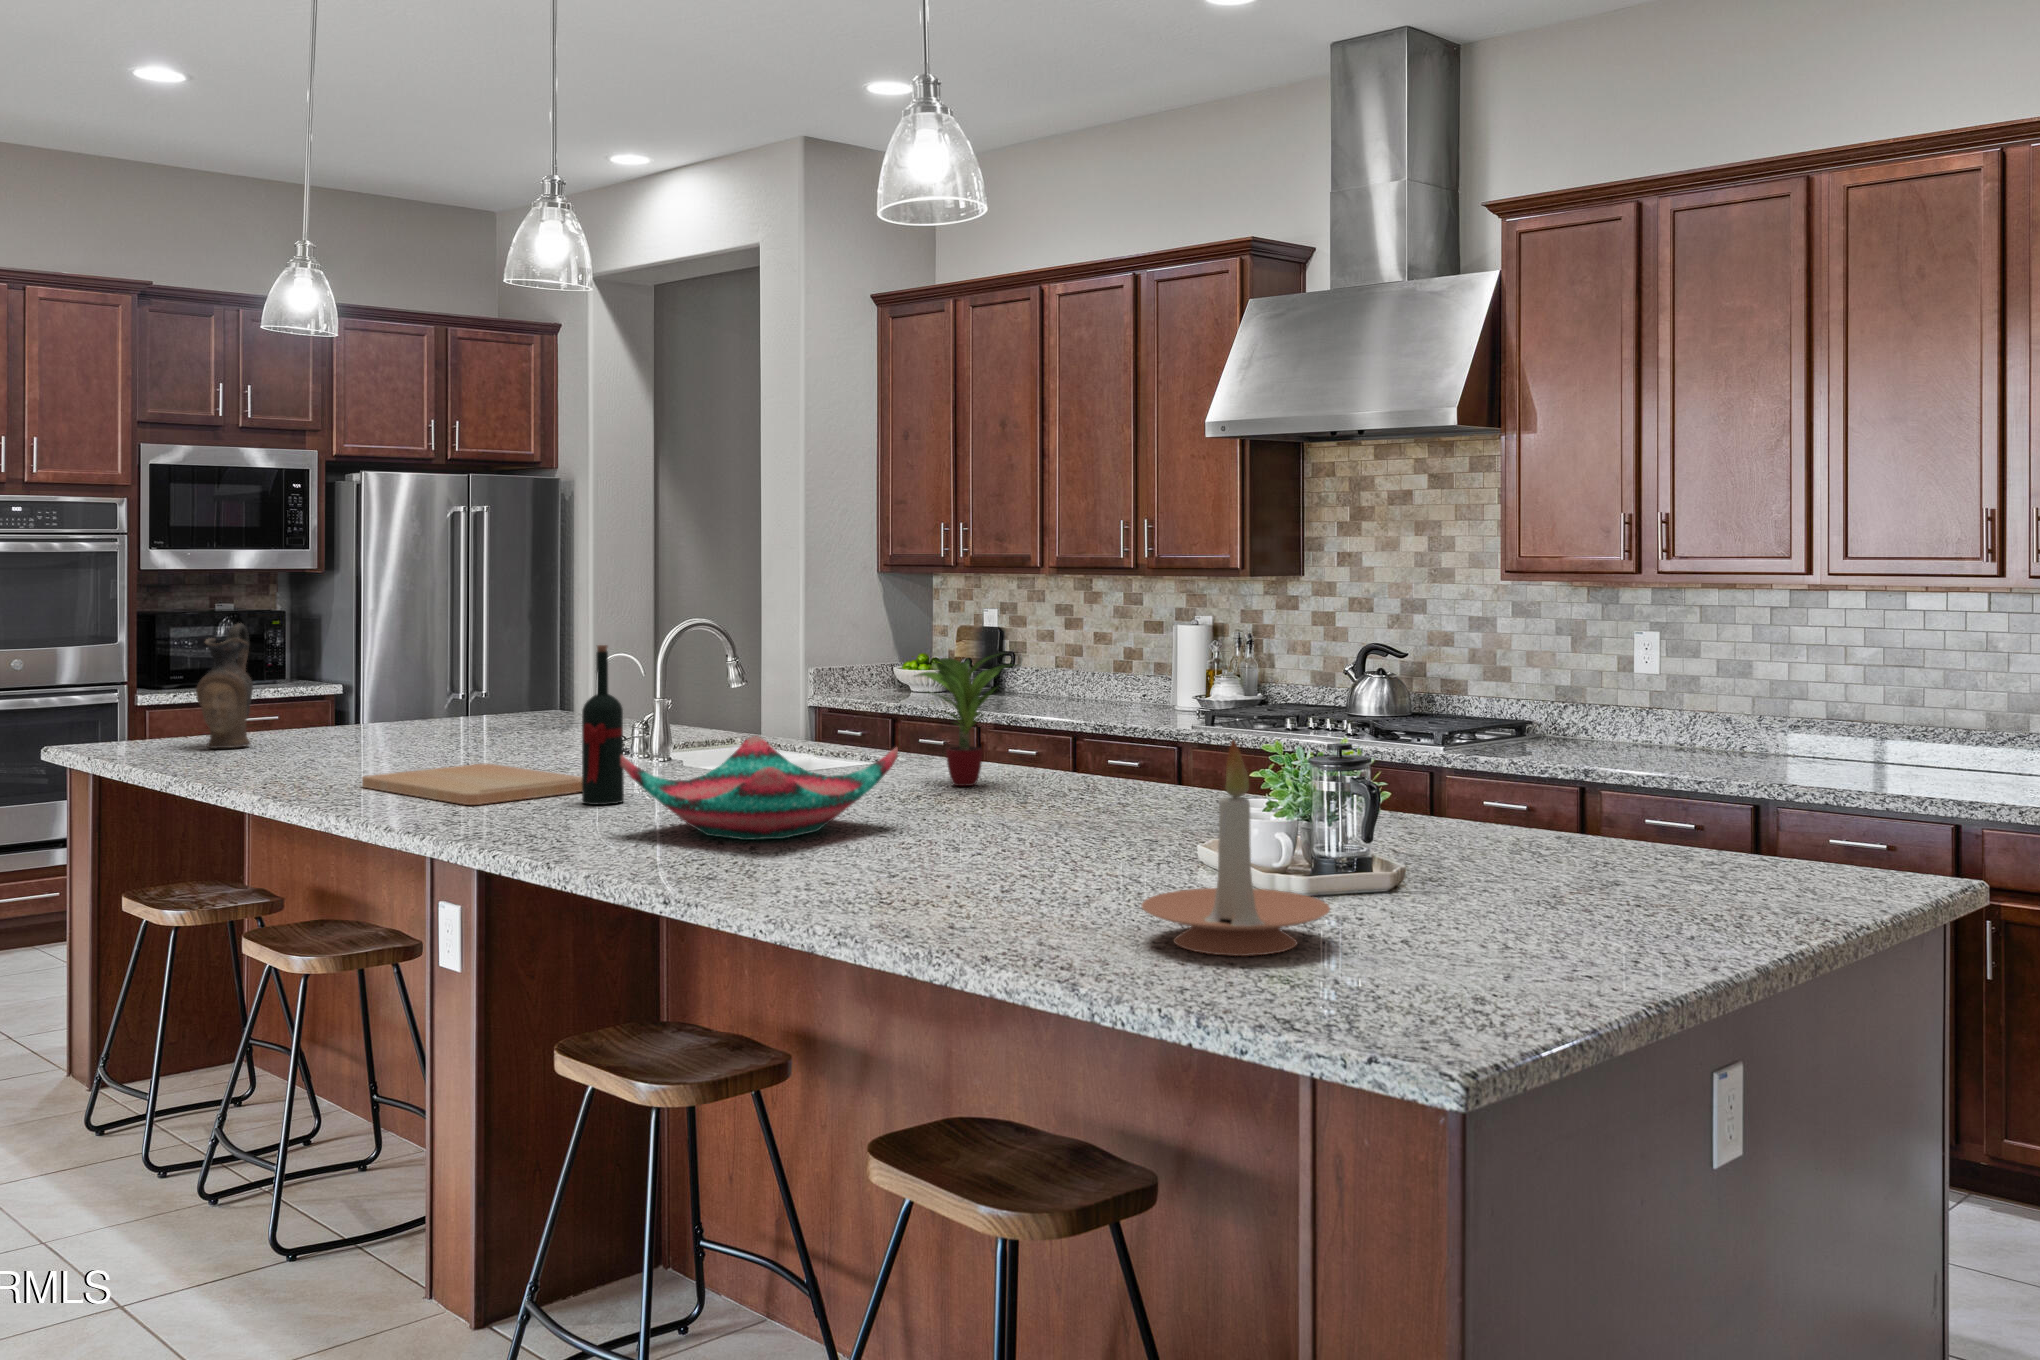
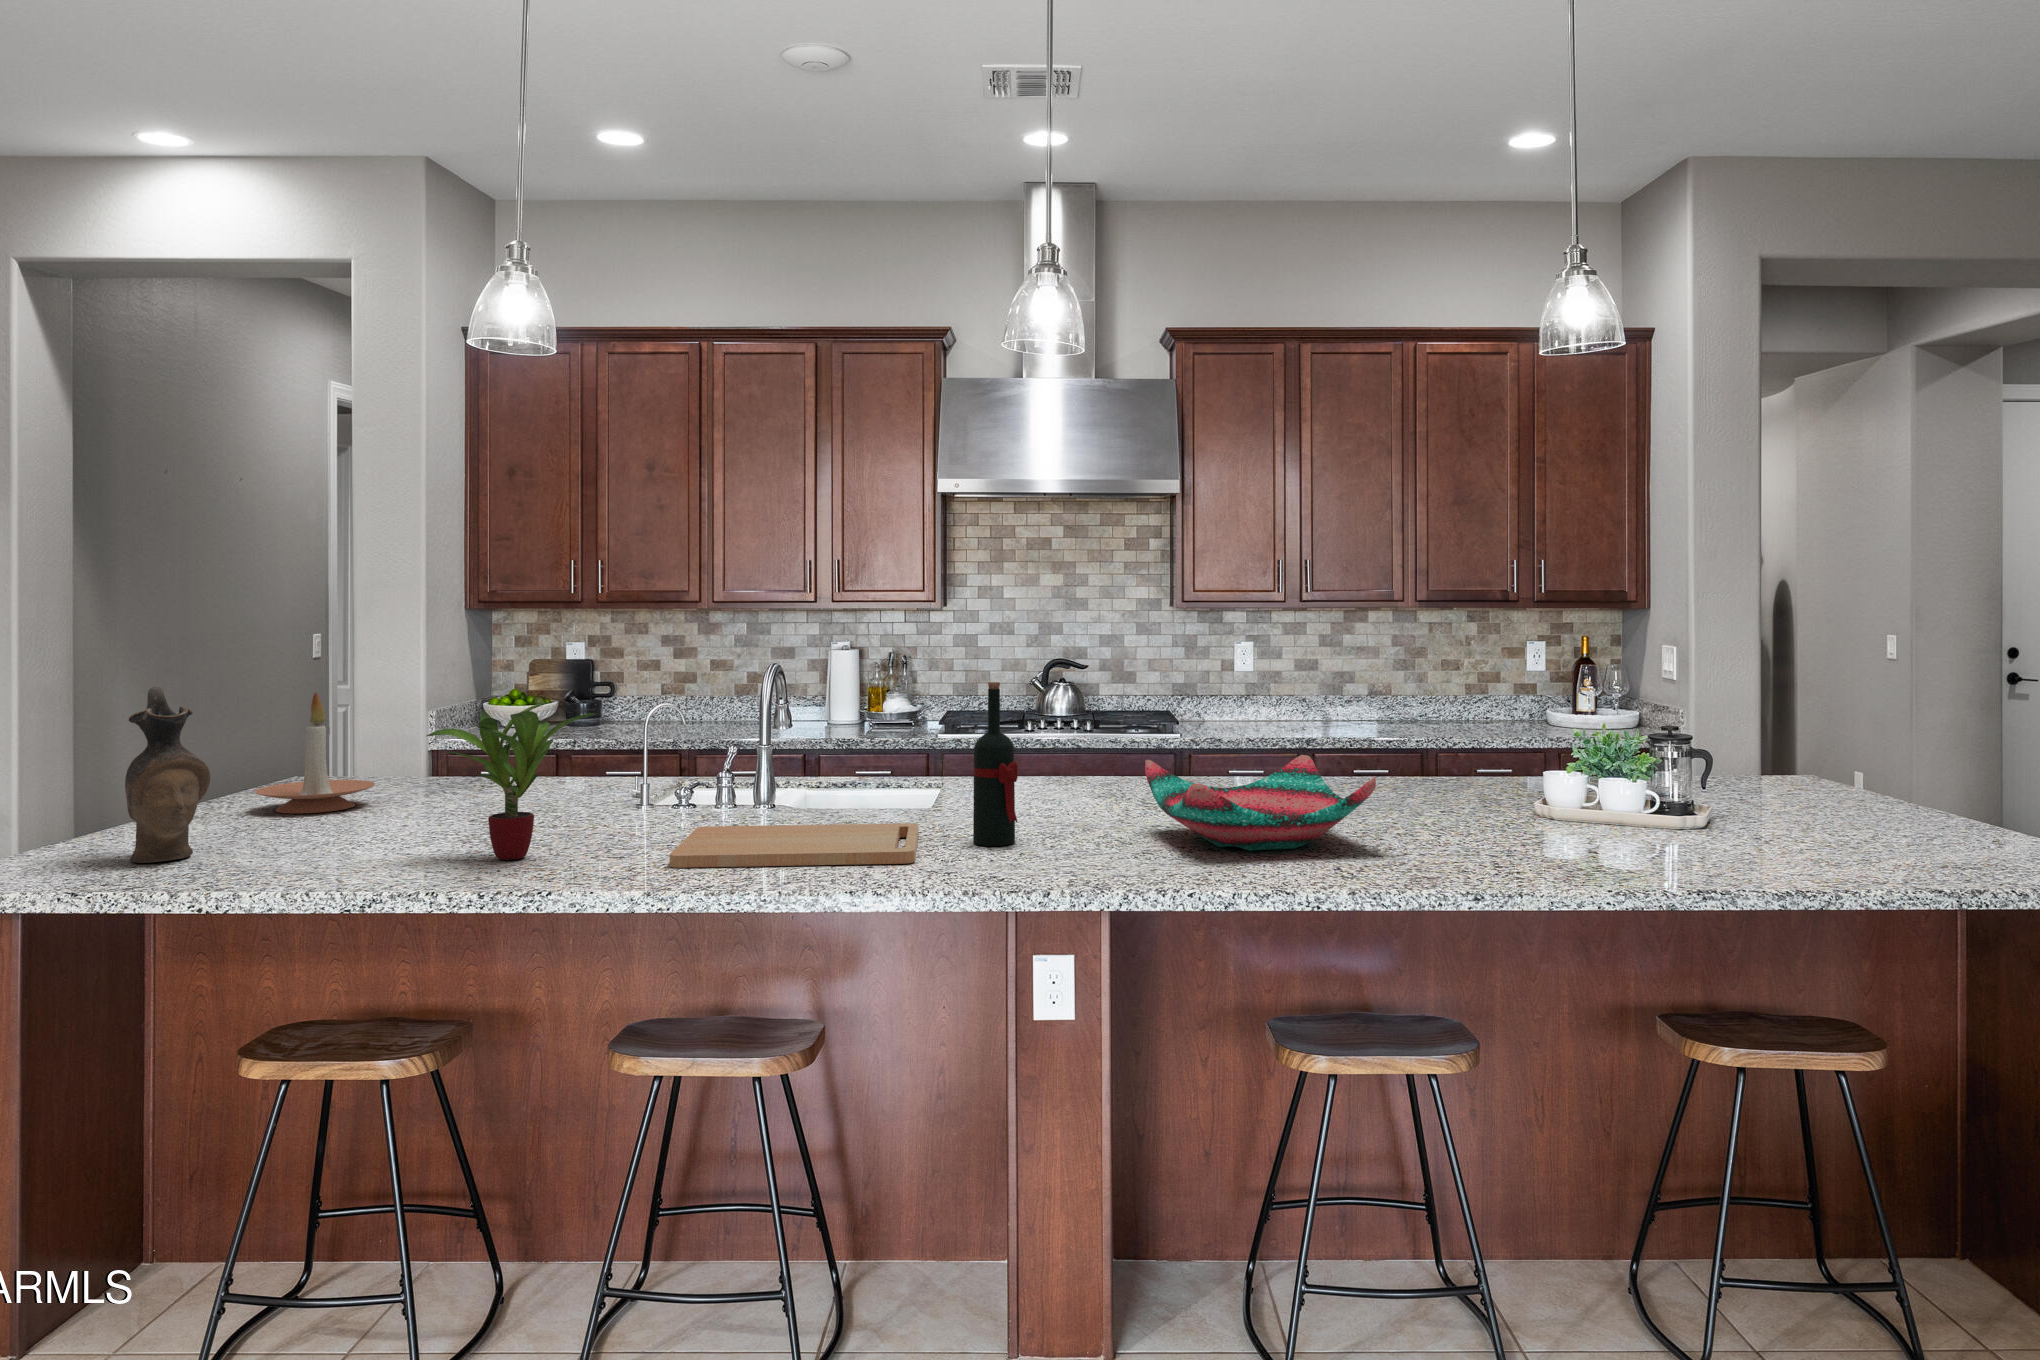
potted plant: present [916,654,1015,786] -> present [427,701,597,860]
candle holder: present [1141,740,1330,956] -> present [254,692,375,813]

